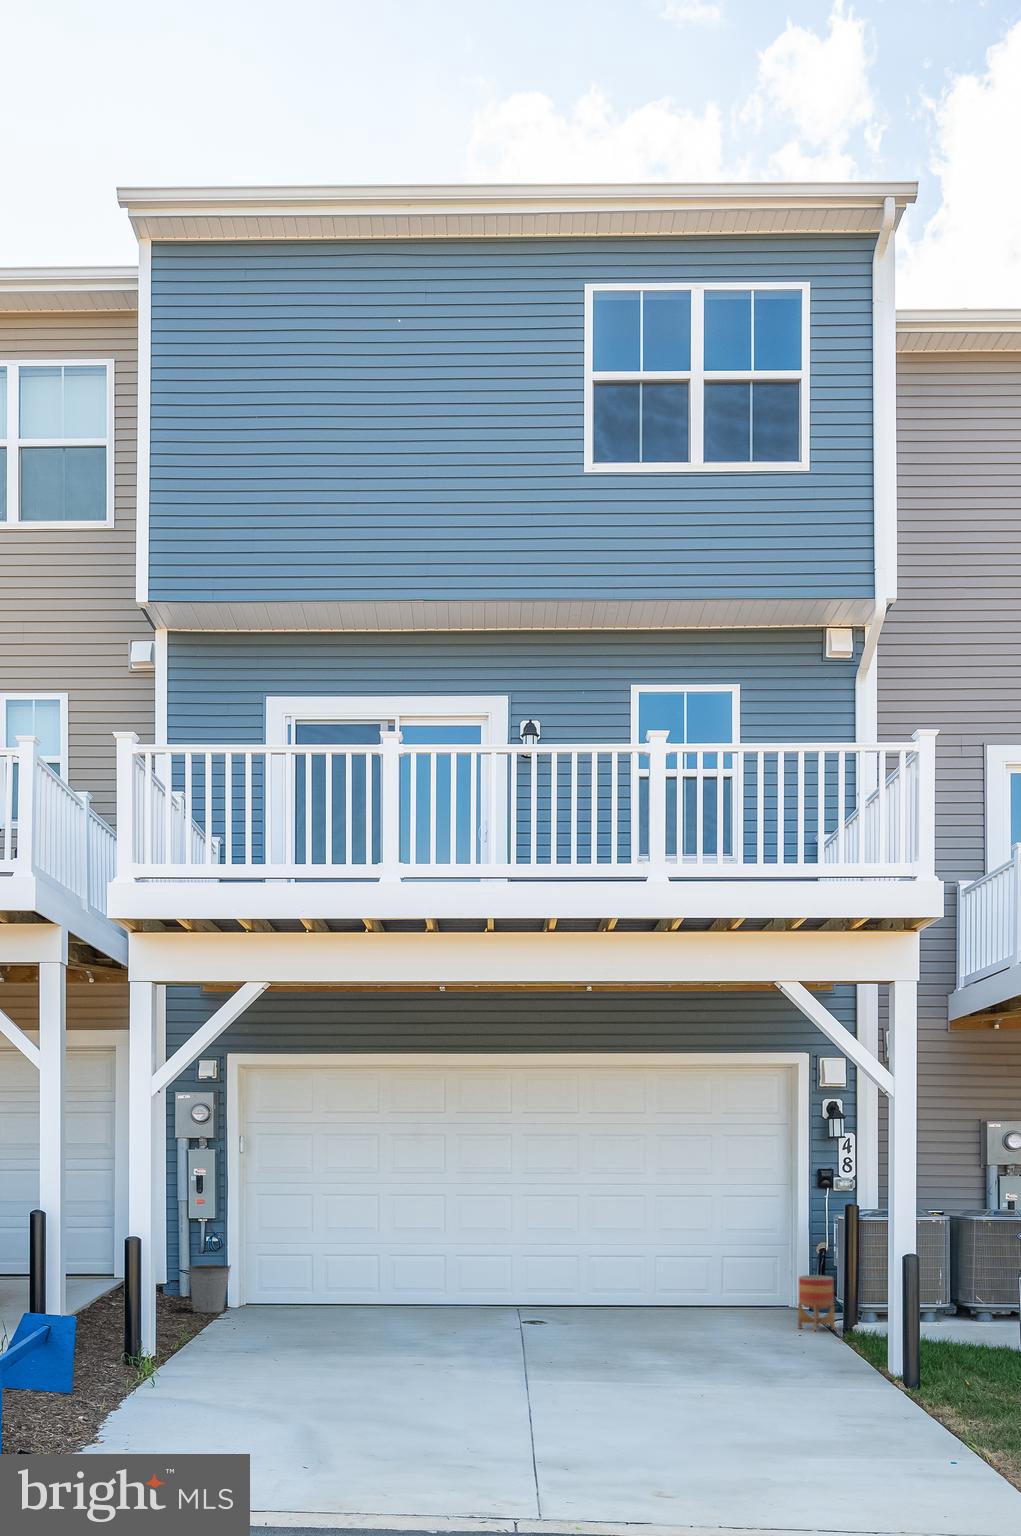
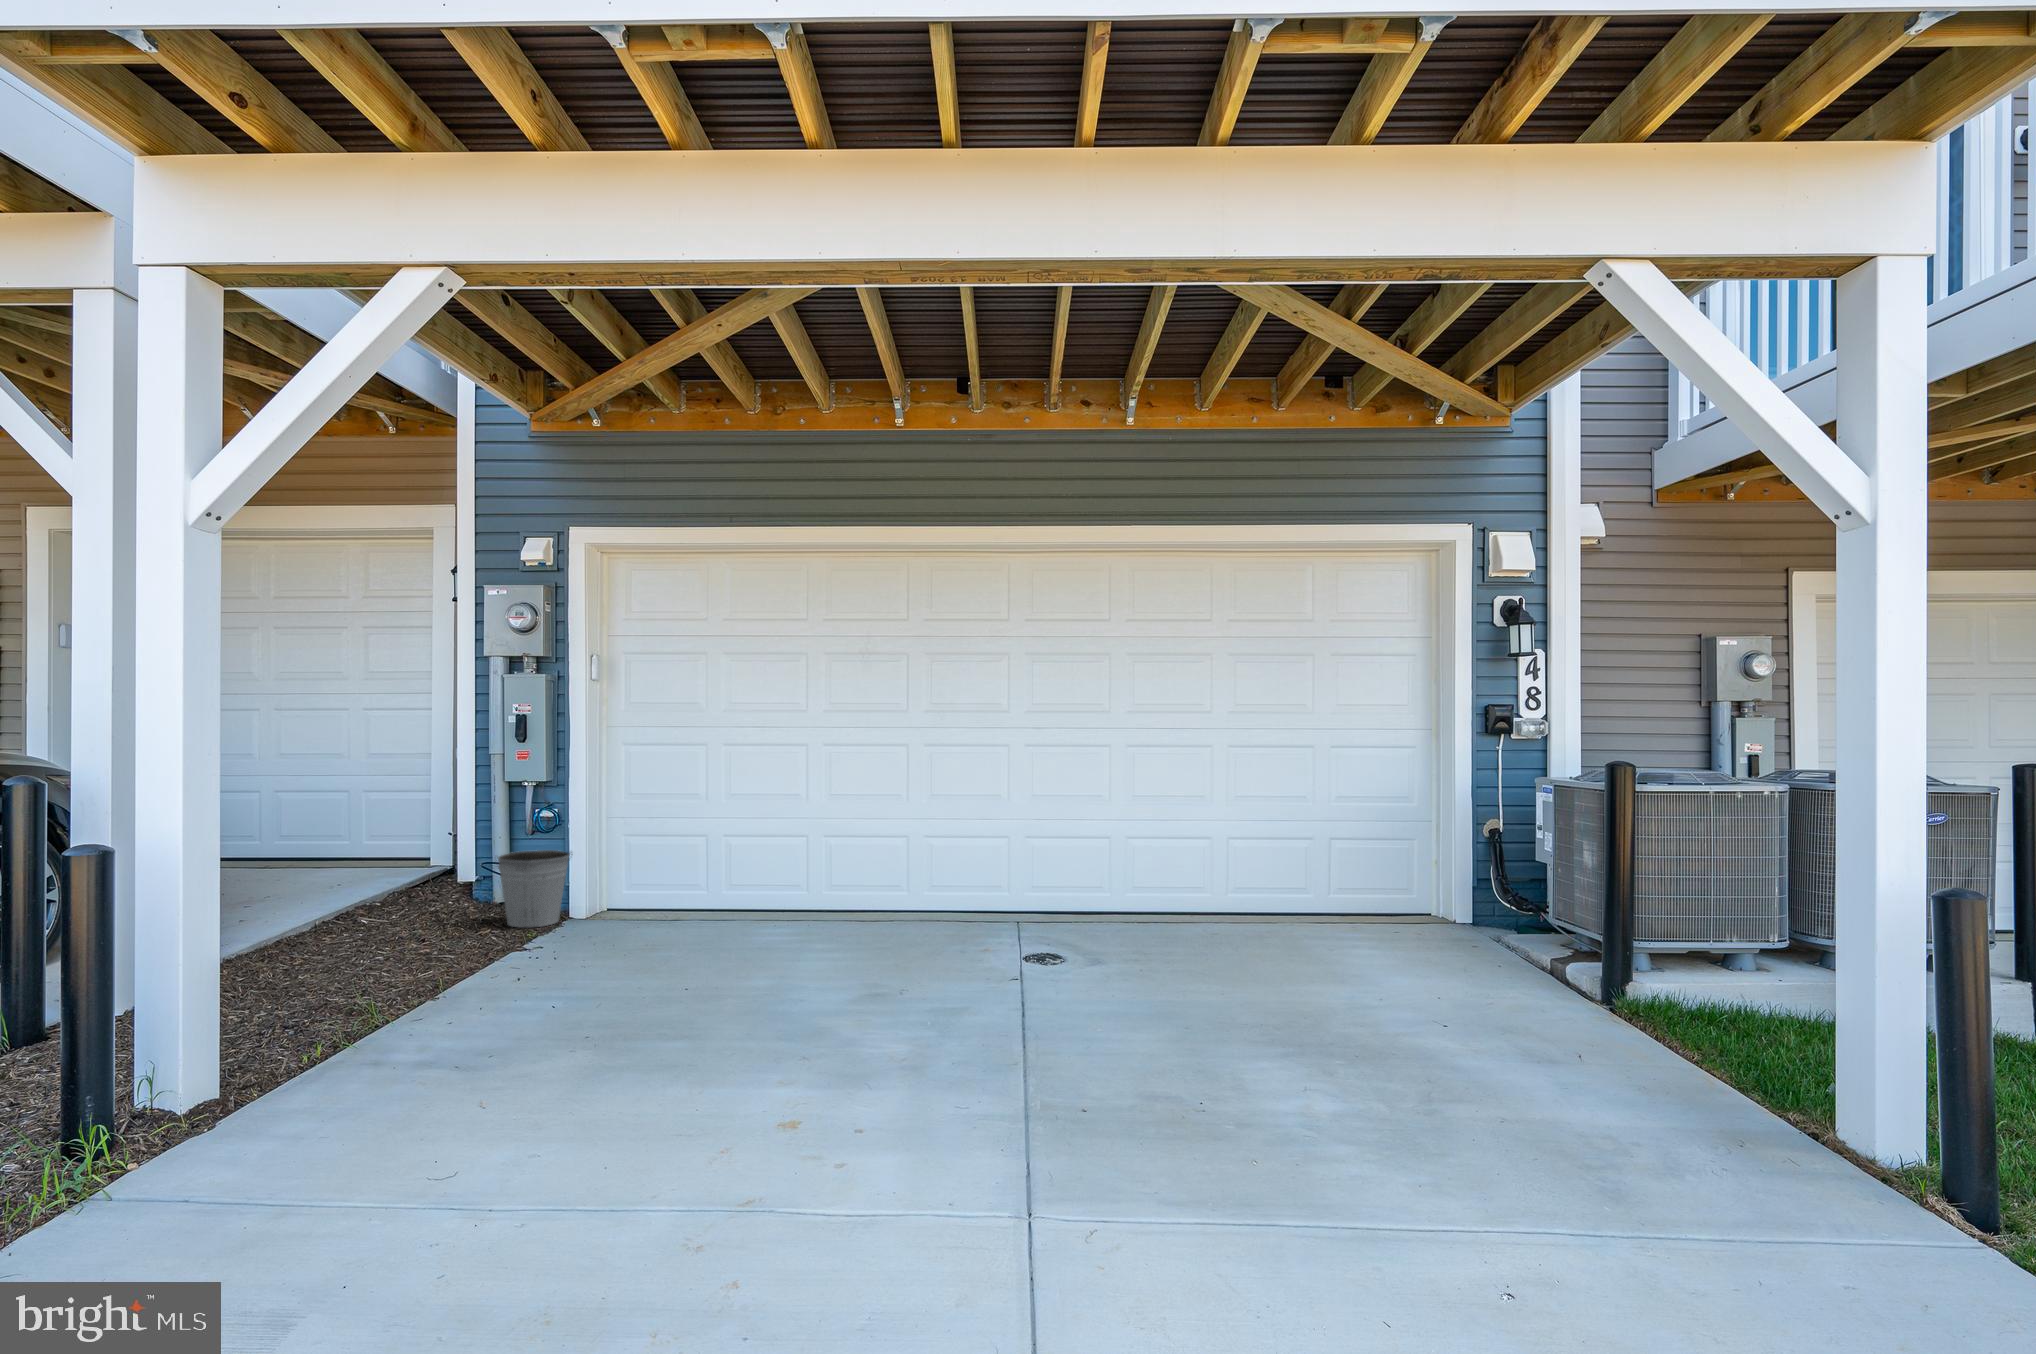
planter: present [798,1275,835,1331] -> none [1487,871,1551,967]

